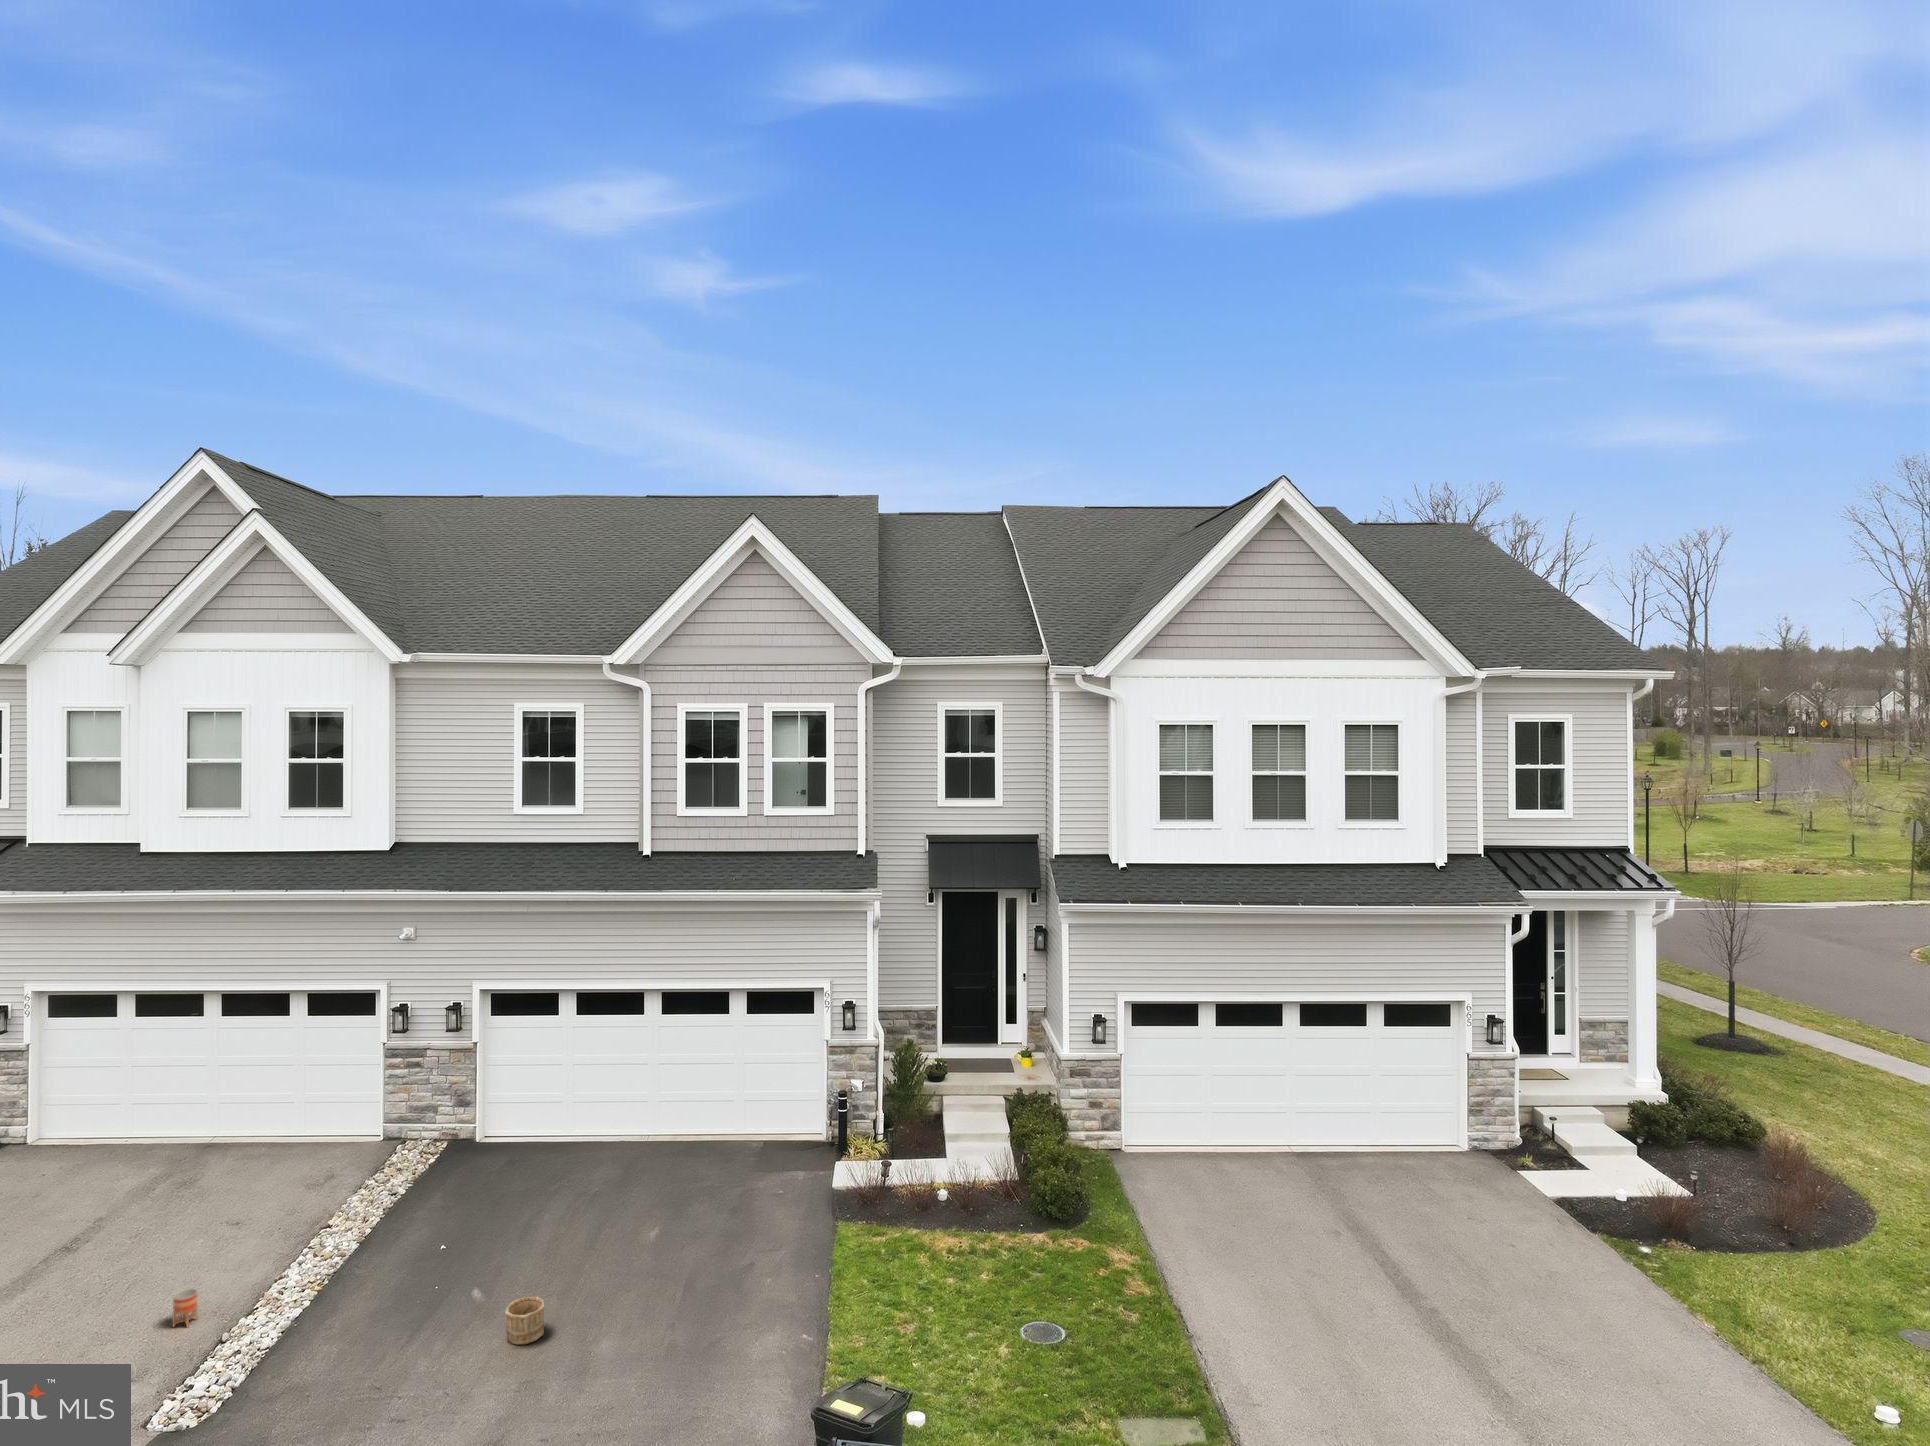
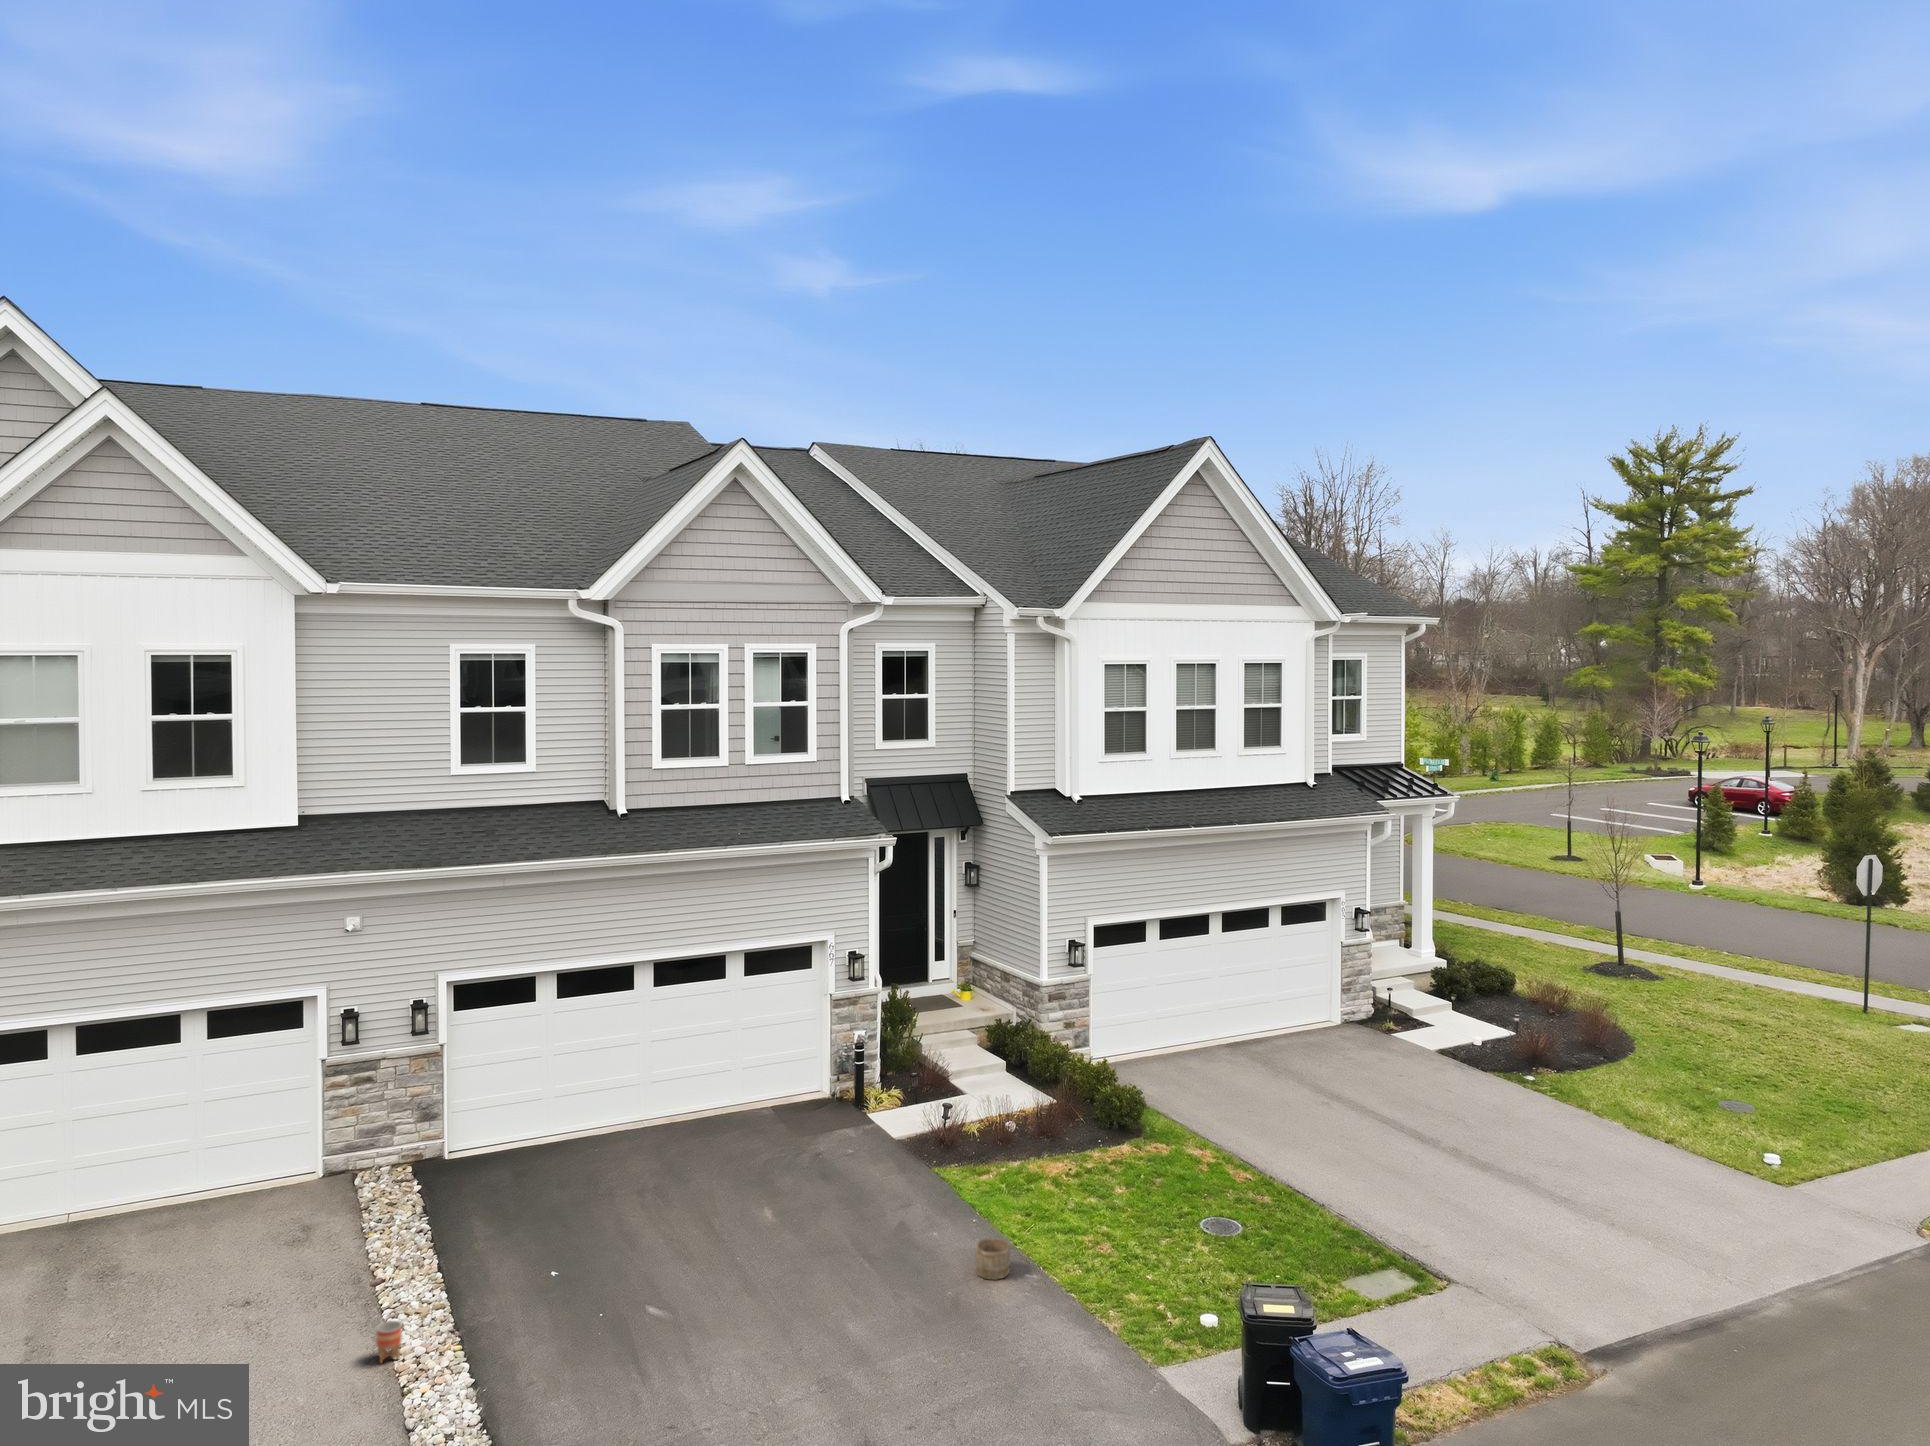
wooden bucket: present [505,1296,545,1345] -> present [975,1238,1011,1280]

